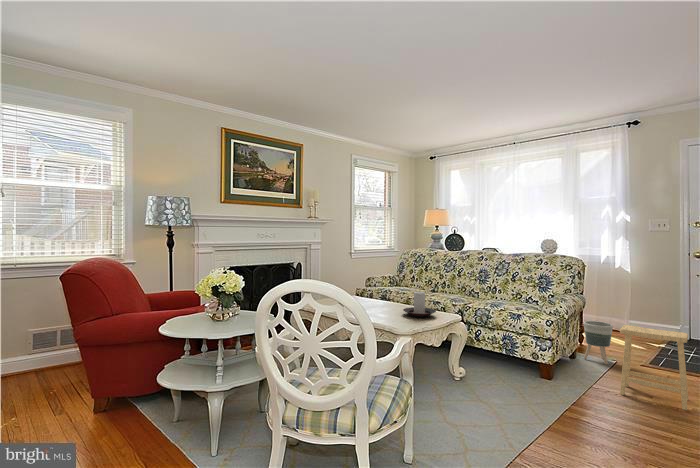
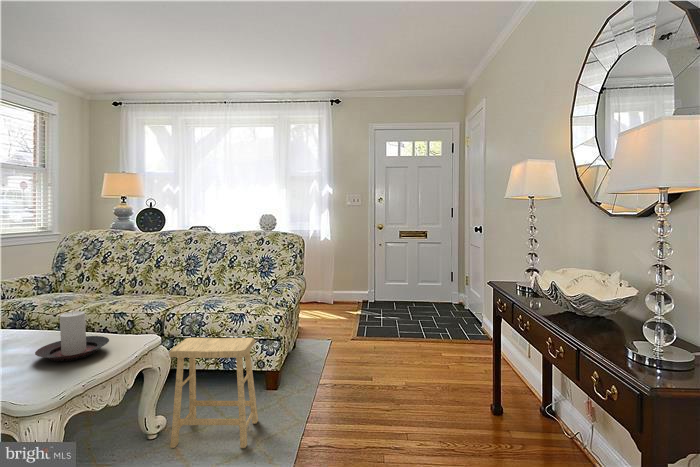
planter: present [584,321,613,365] -> none [306,301,332,346]
footstool: present [620,325,689,410] -> present [169,338,258,448]

